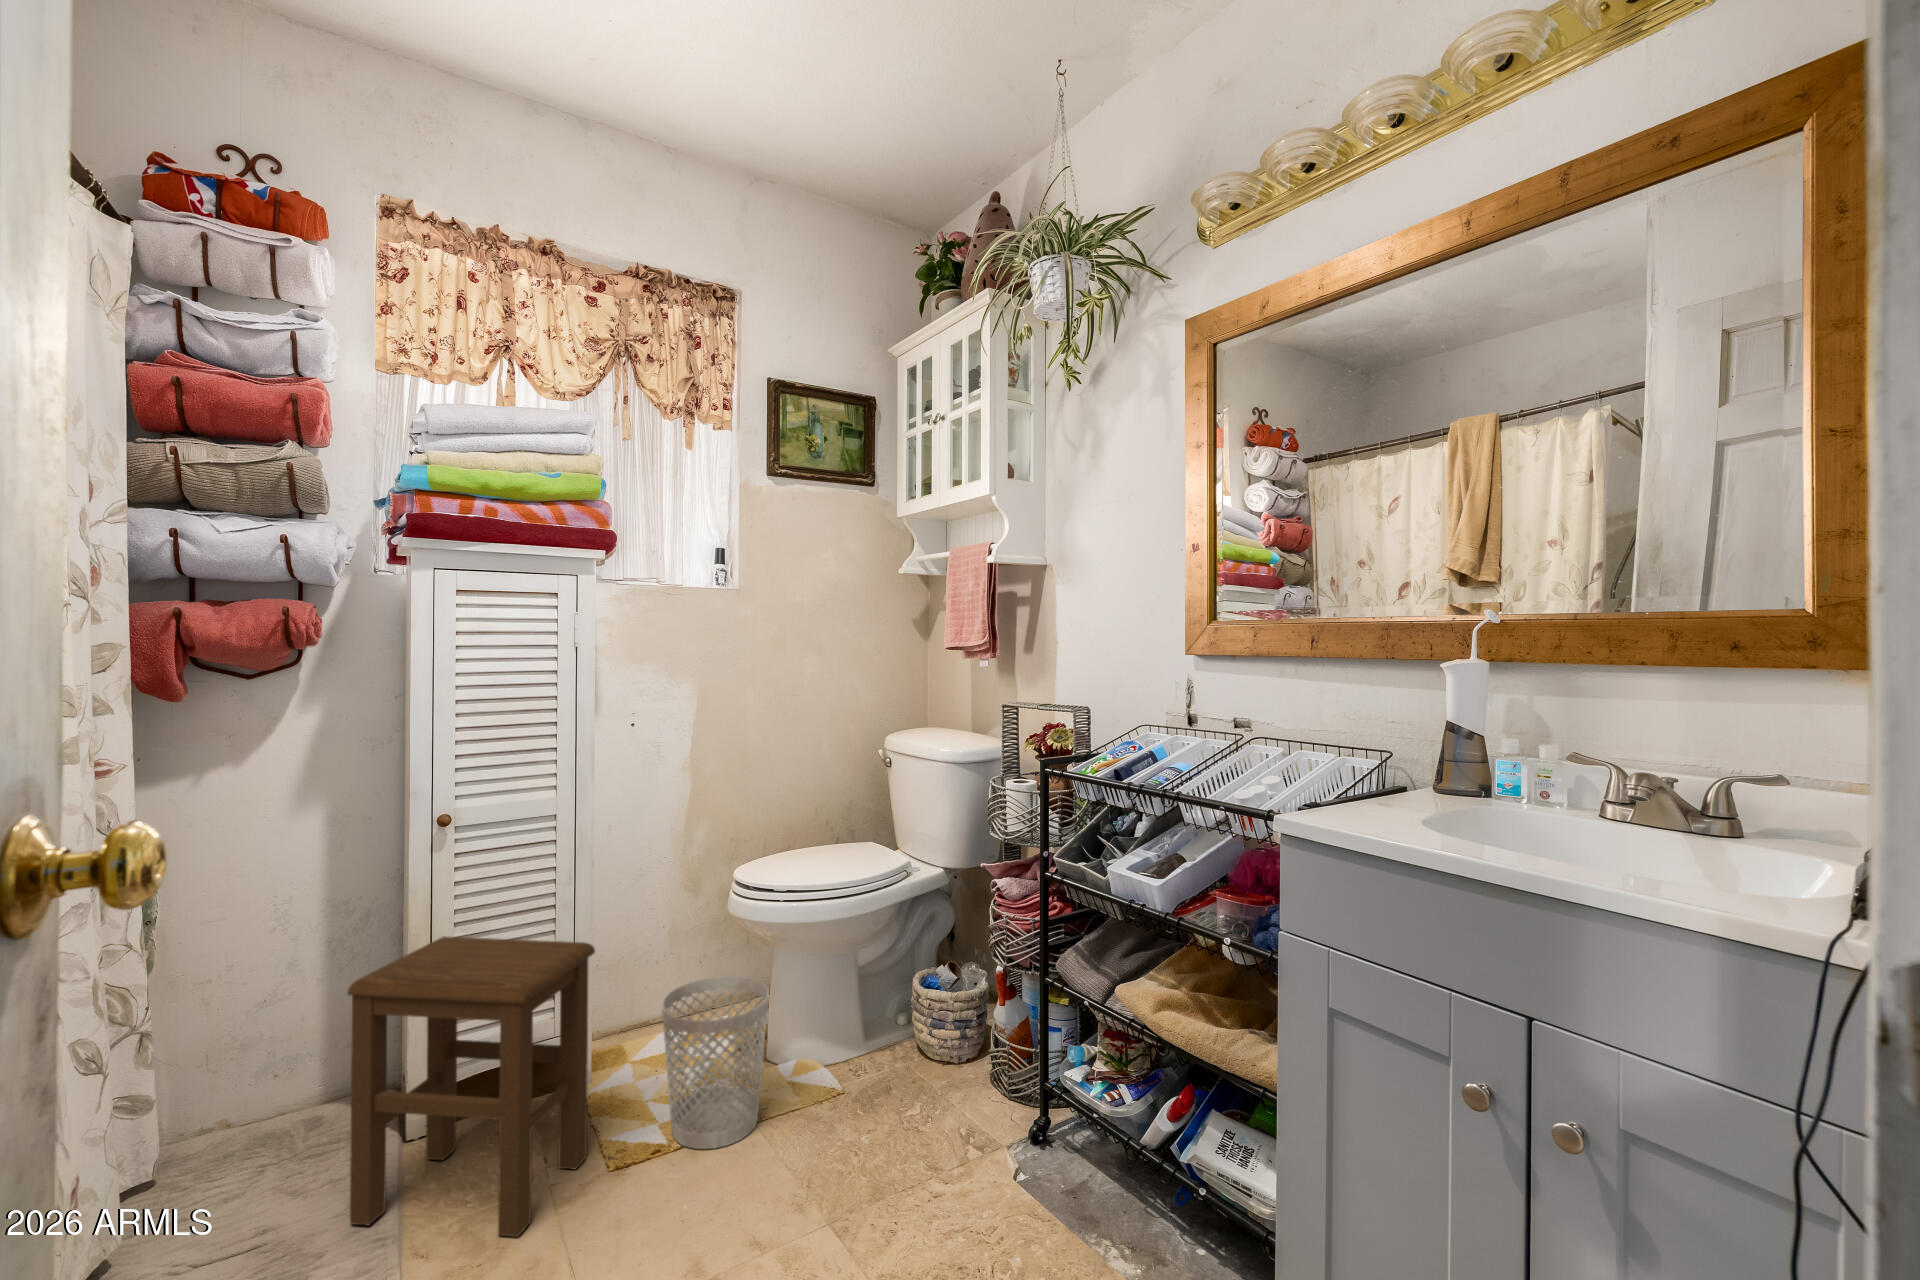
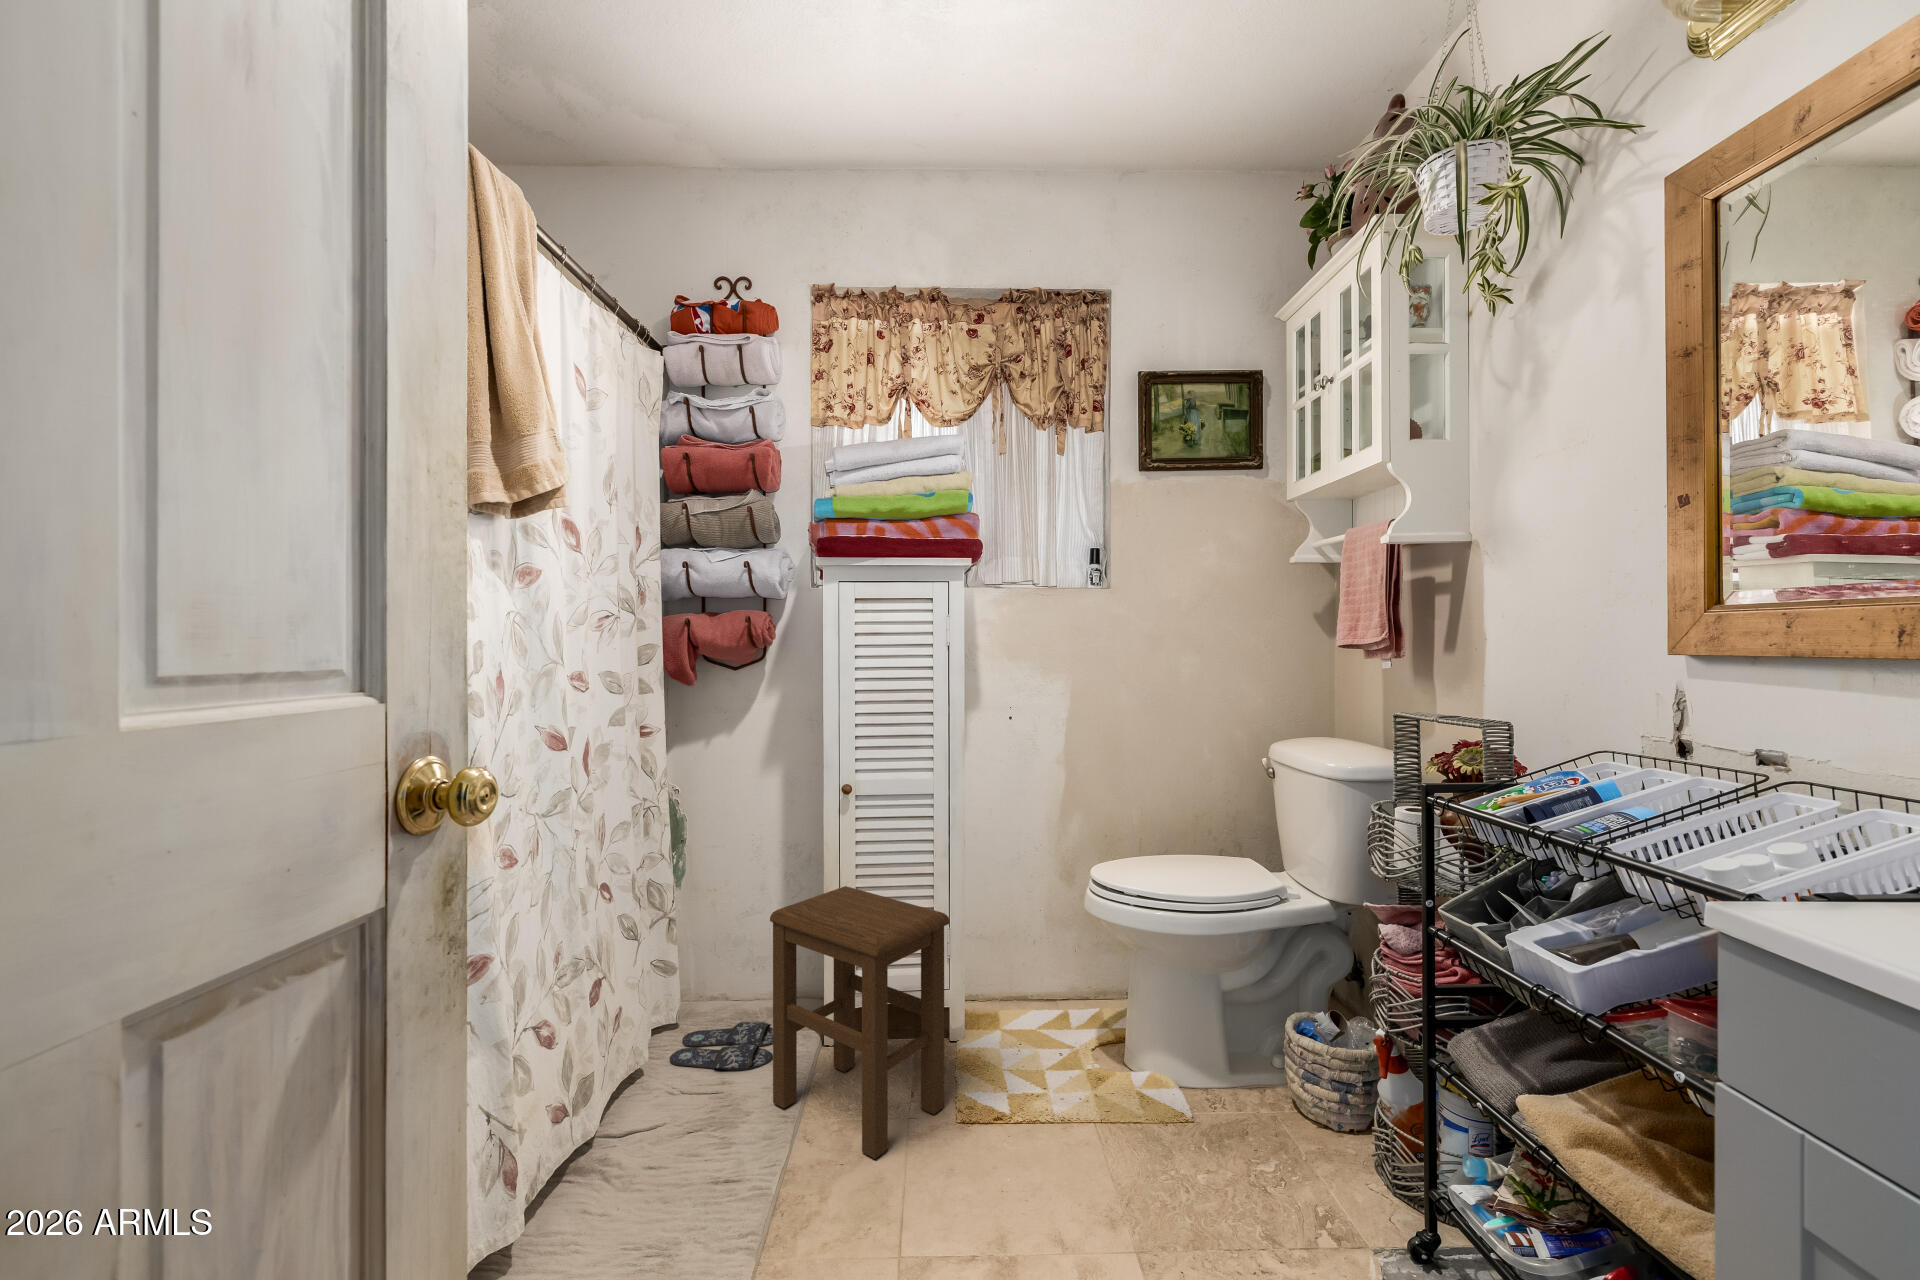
wastebasket: present [662,976,769,1149] -> none [1008,967,1110,1138]
slippers: none [148,1137,333,1230] -> present [670,1021,773,1071]

